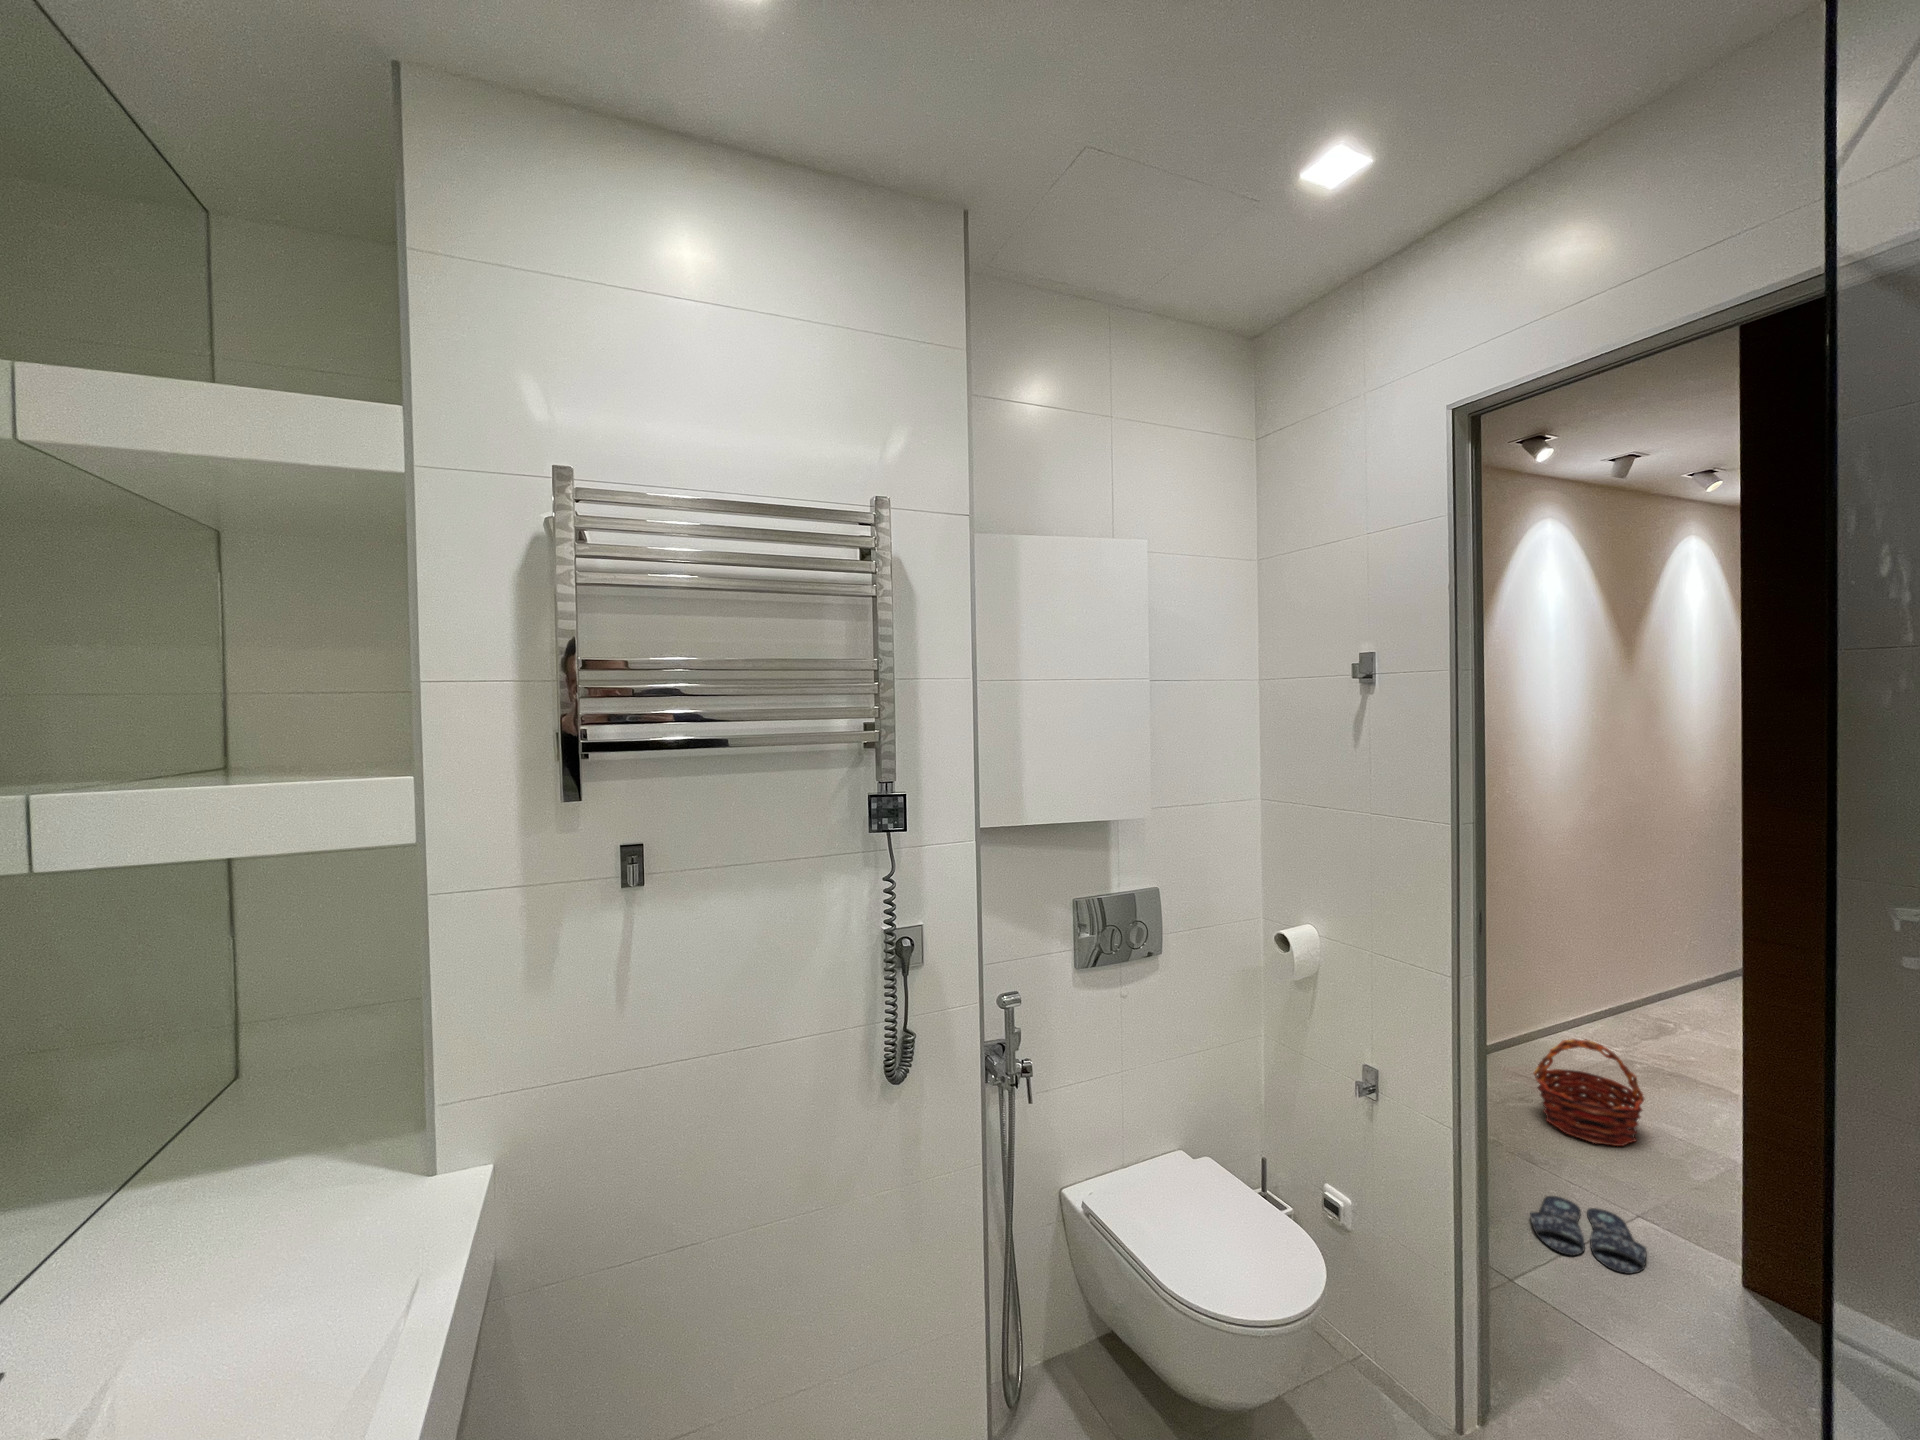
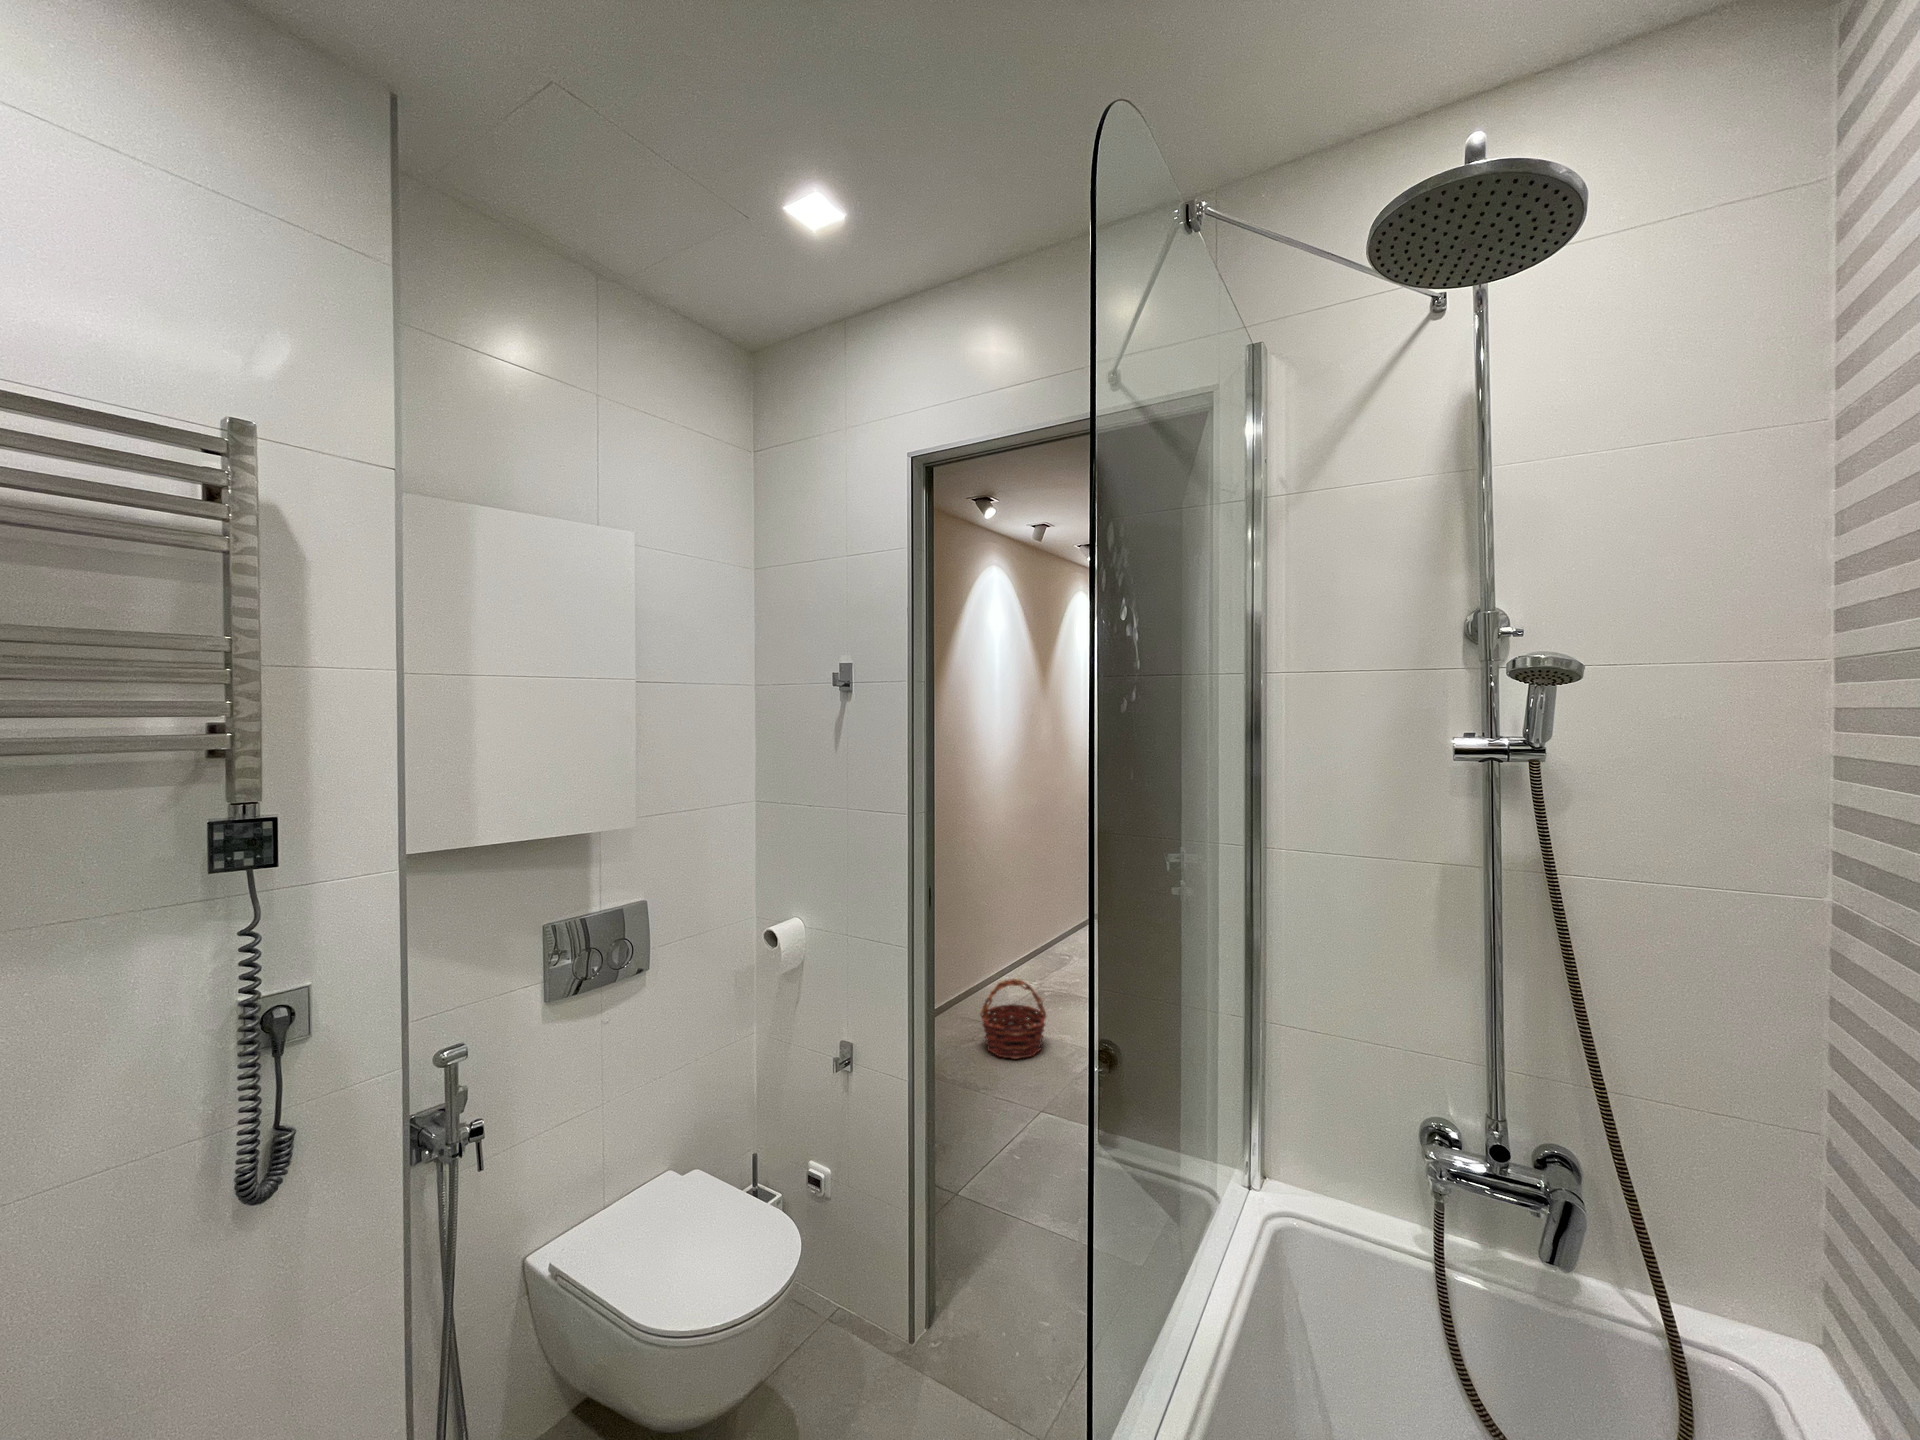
slippers: present [1530,1196,1646,1274] -> none [971,1109,1041,1155]

